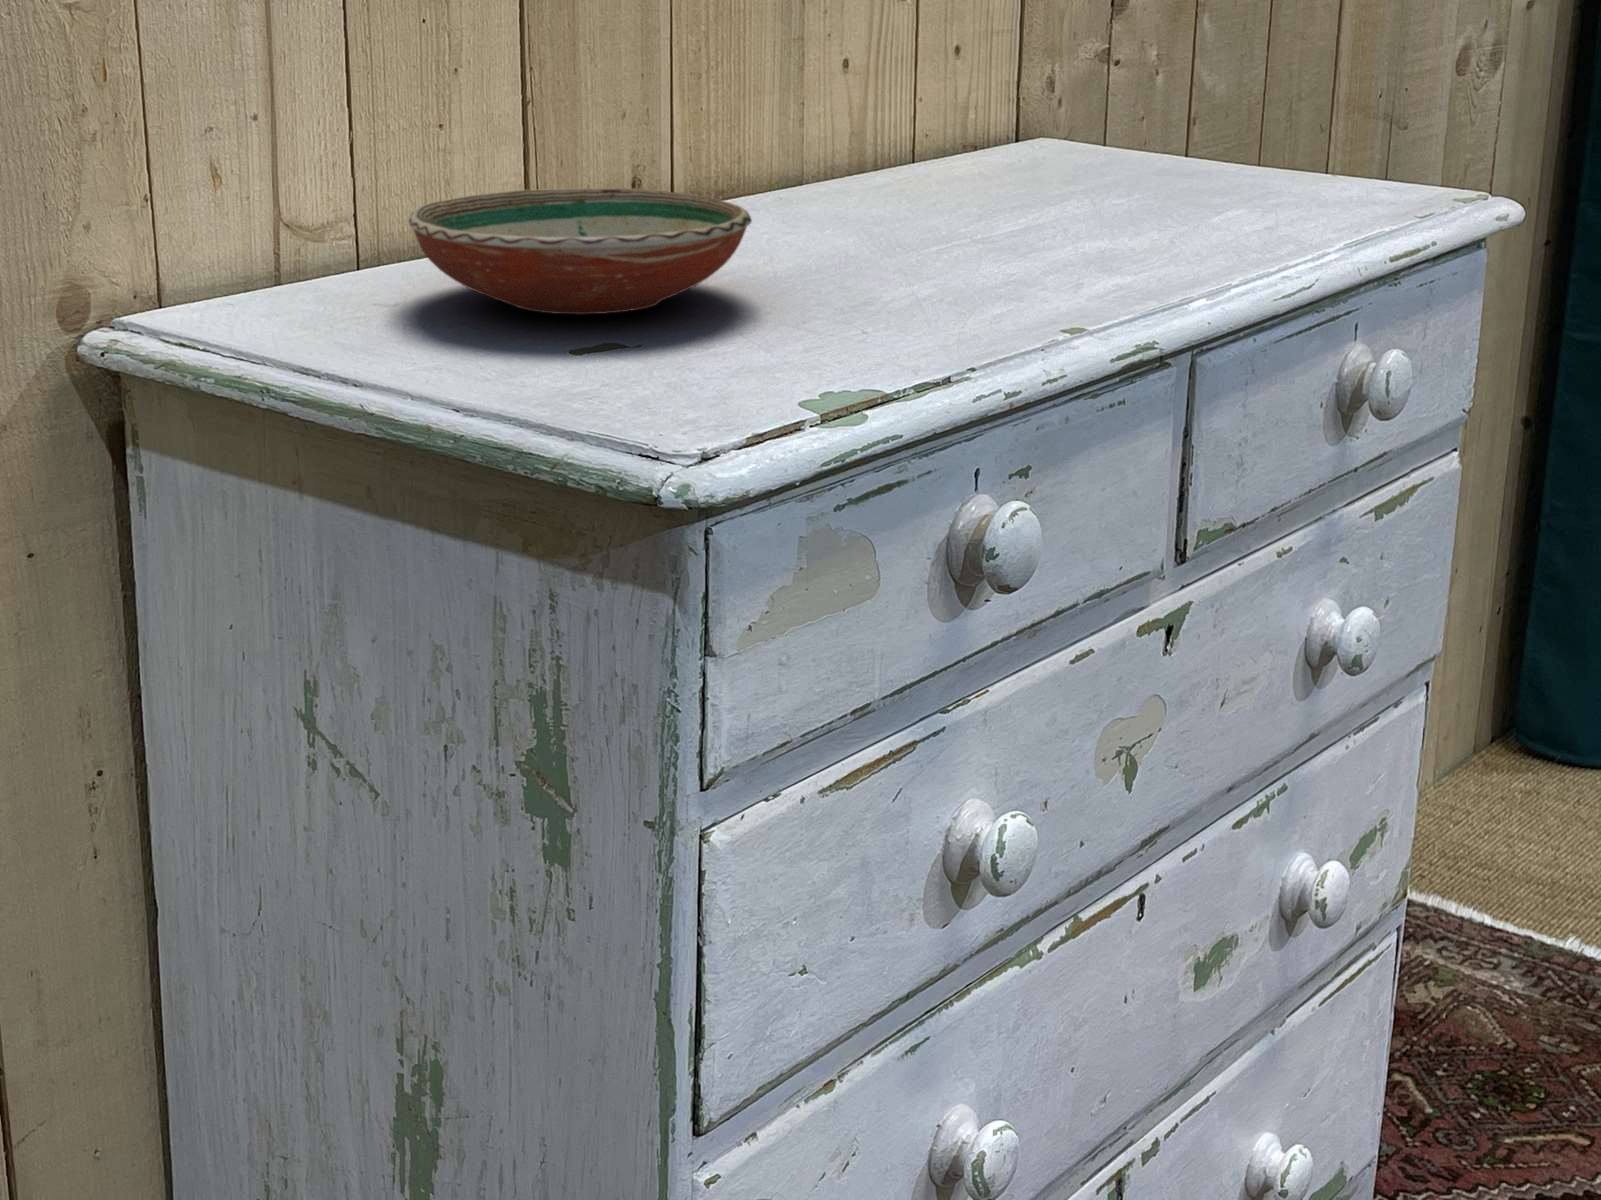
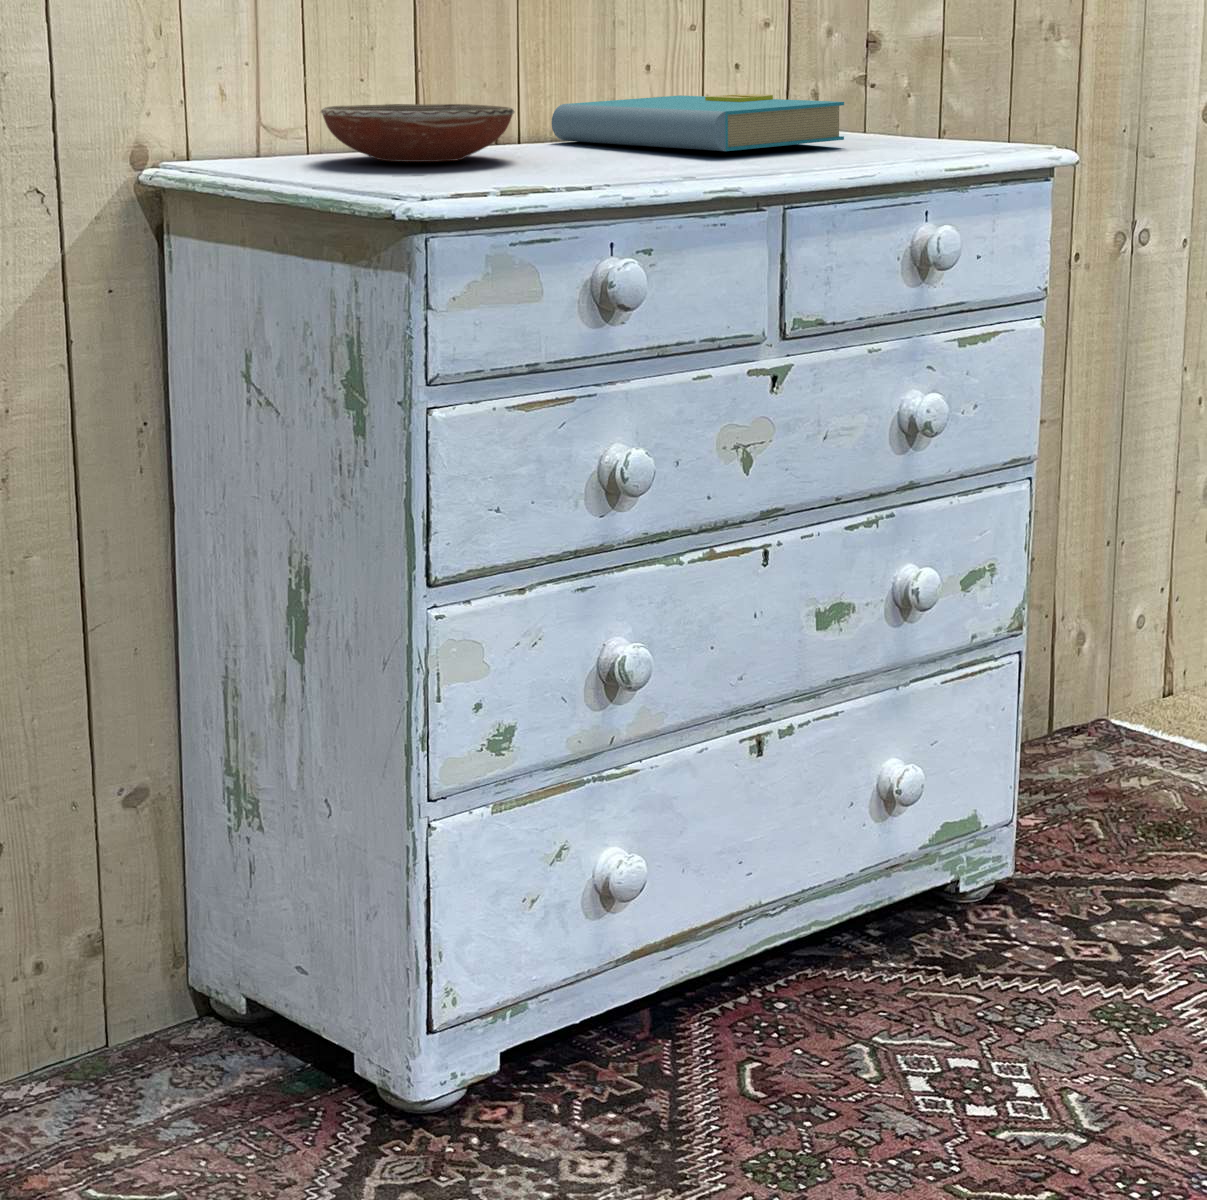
book: none [749,136,1232,269] -> present [552,94,844,151]

